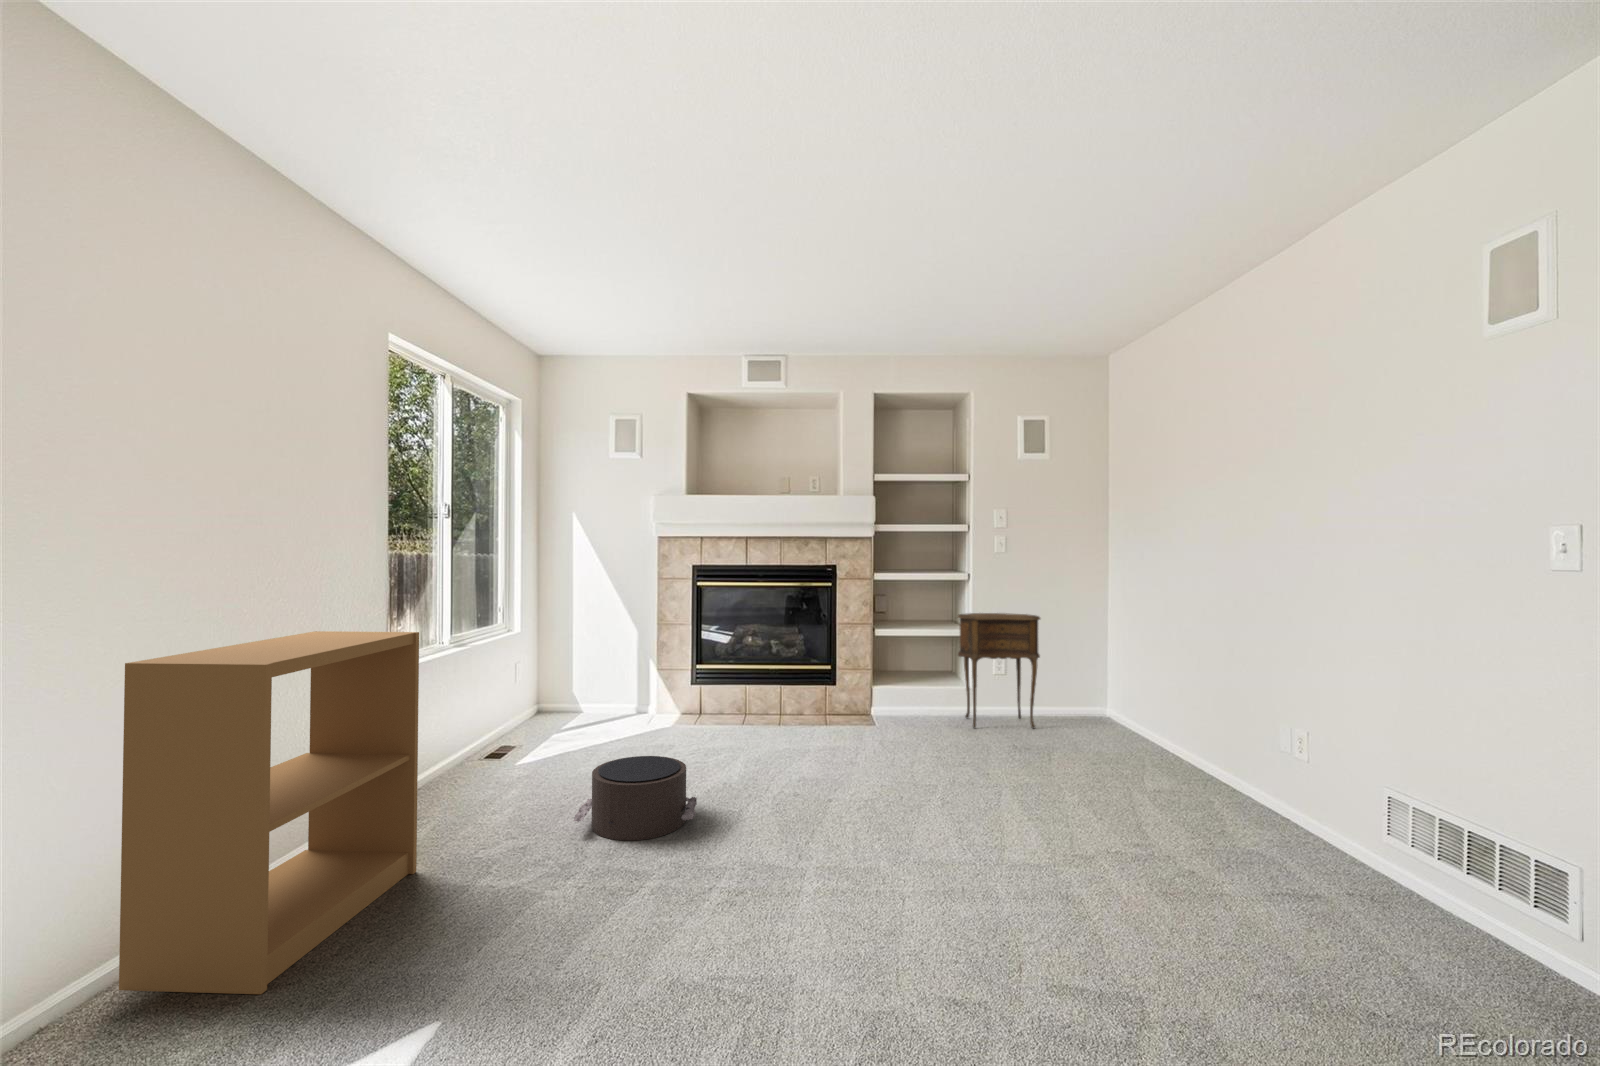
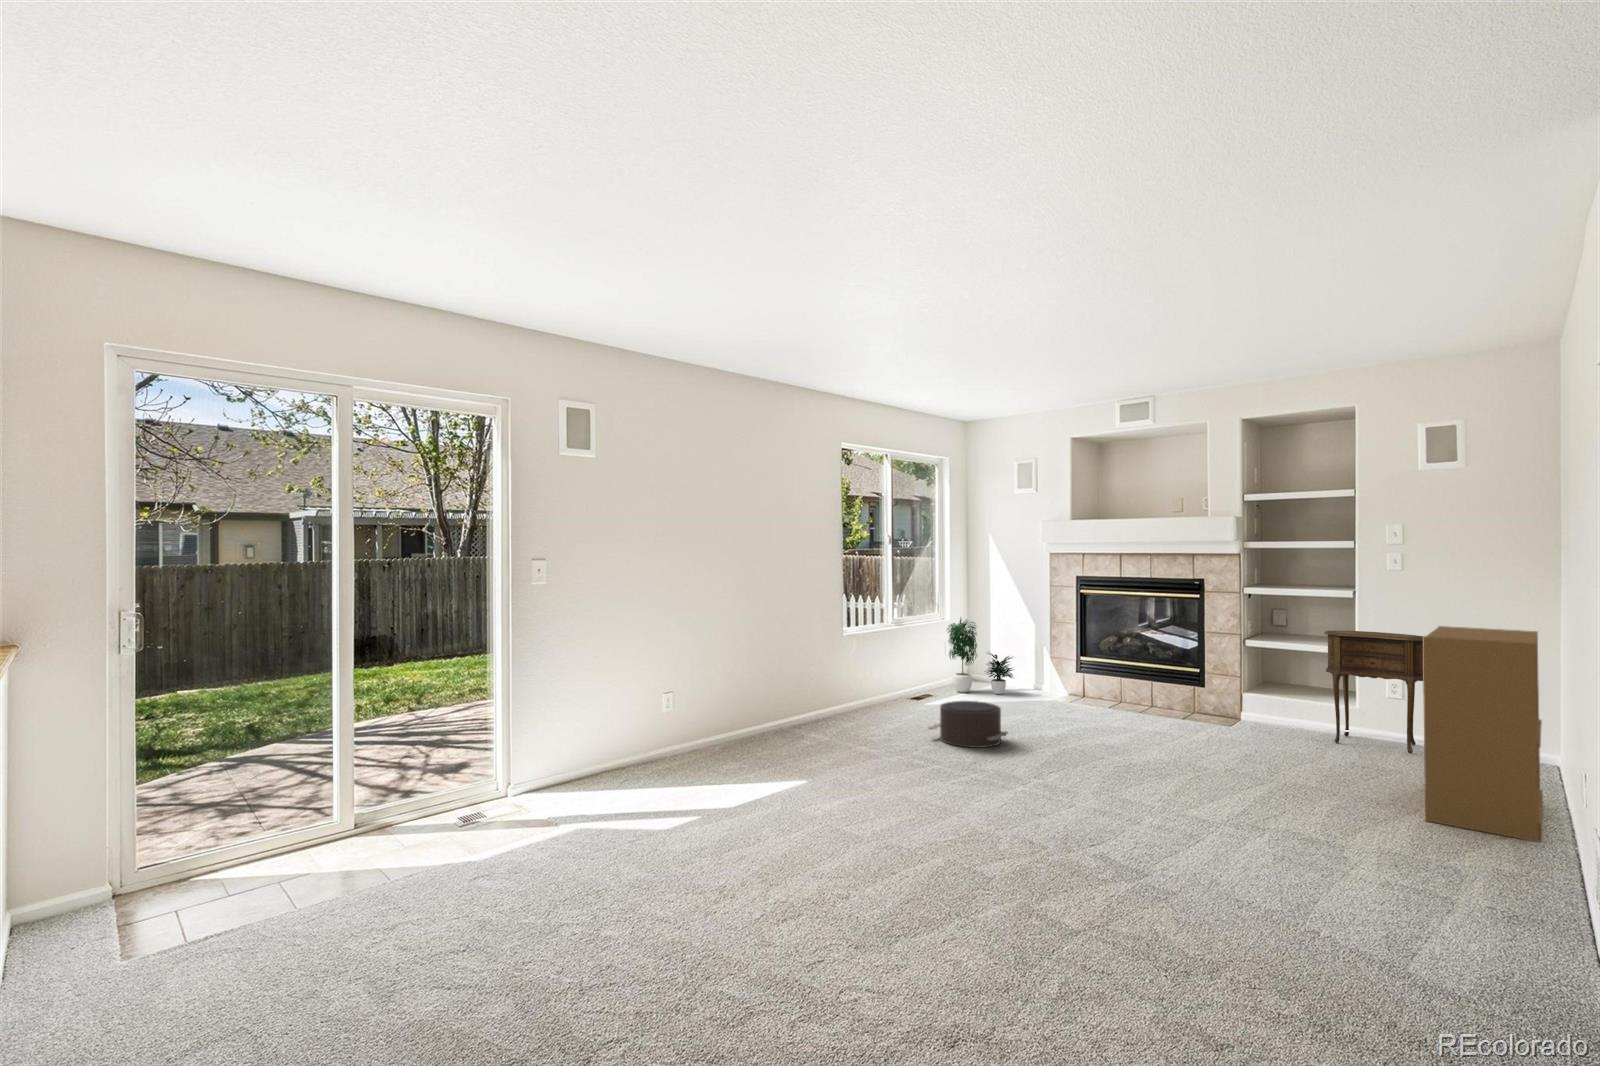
potted plant: none [520,624,617,731] -> present [947,618,1013,694]
bookshelf: present [119,631,419,994] -> present [1423,626,1543,842]

